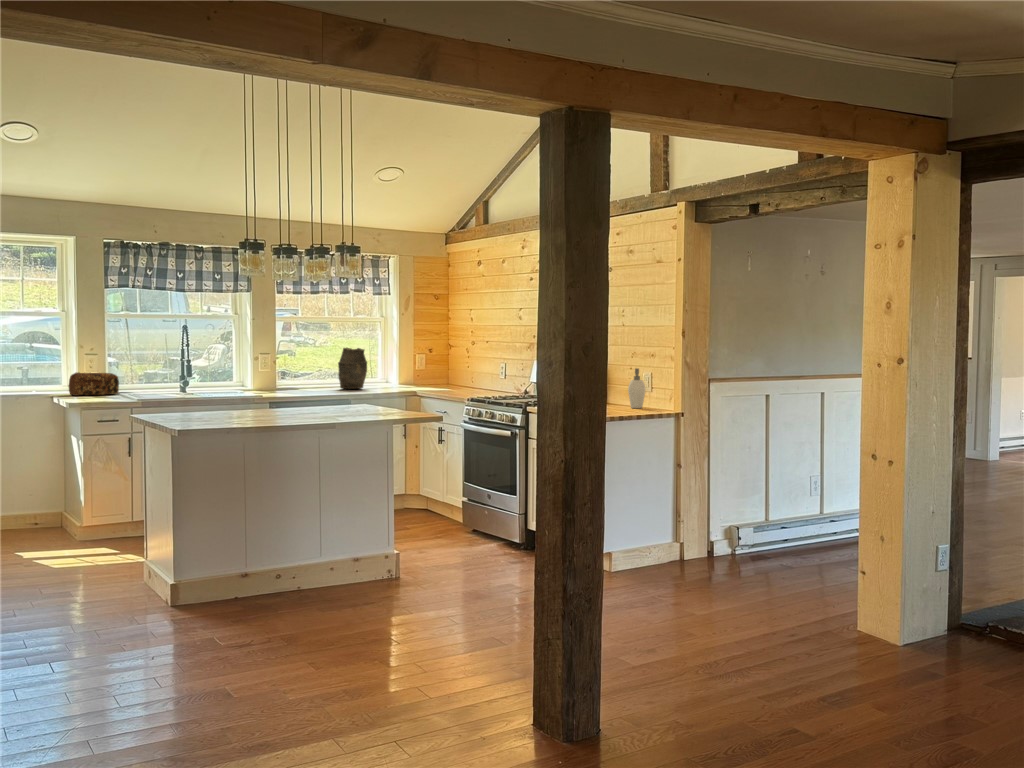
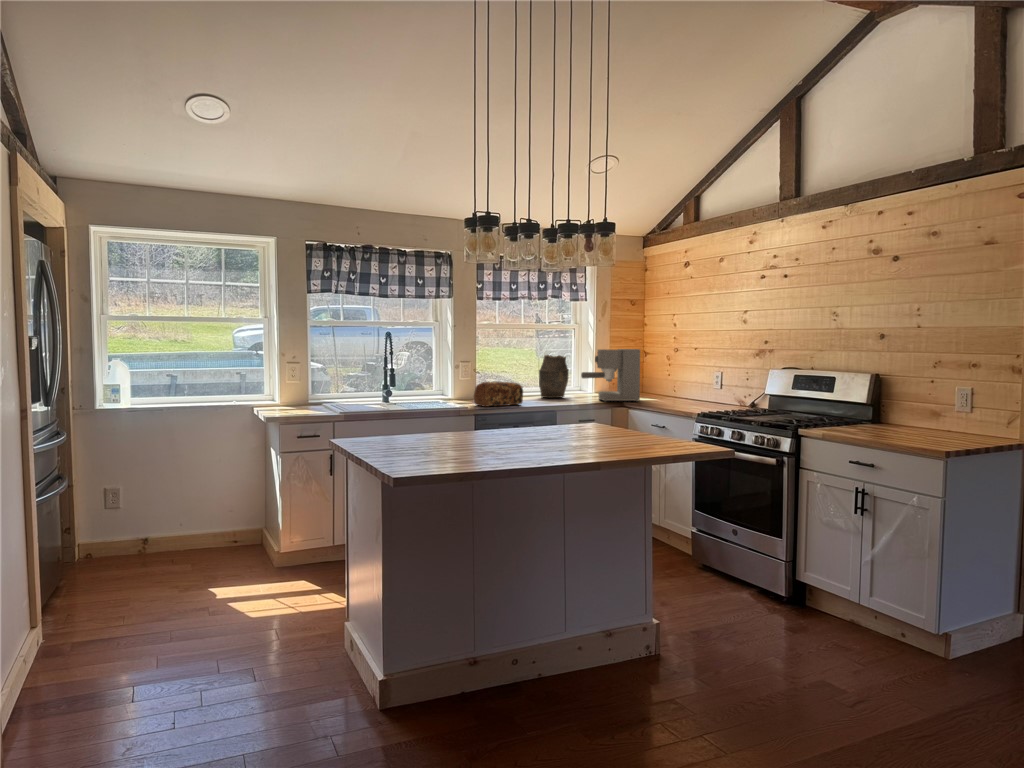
coffee maker: none [376,342,430,392] -> present [581,349,640,402]
soap dispenser: present [628,368,645,408] -> none [945,384,972,435]
bread loaf: present [68,372,119,396] -> present [474,382,523,407]

